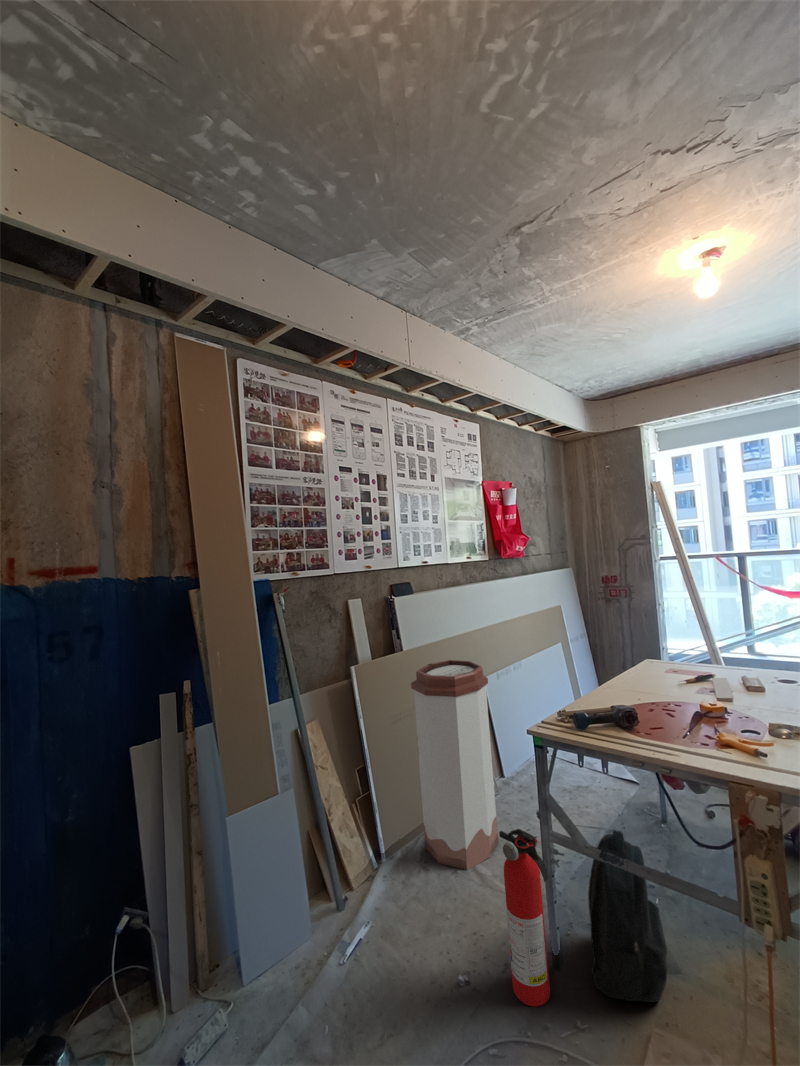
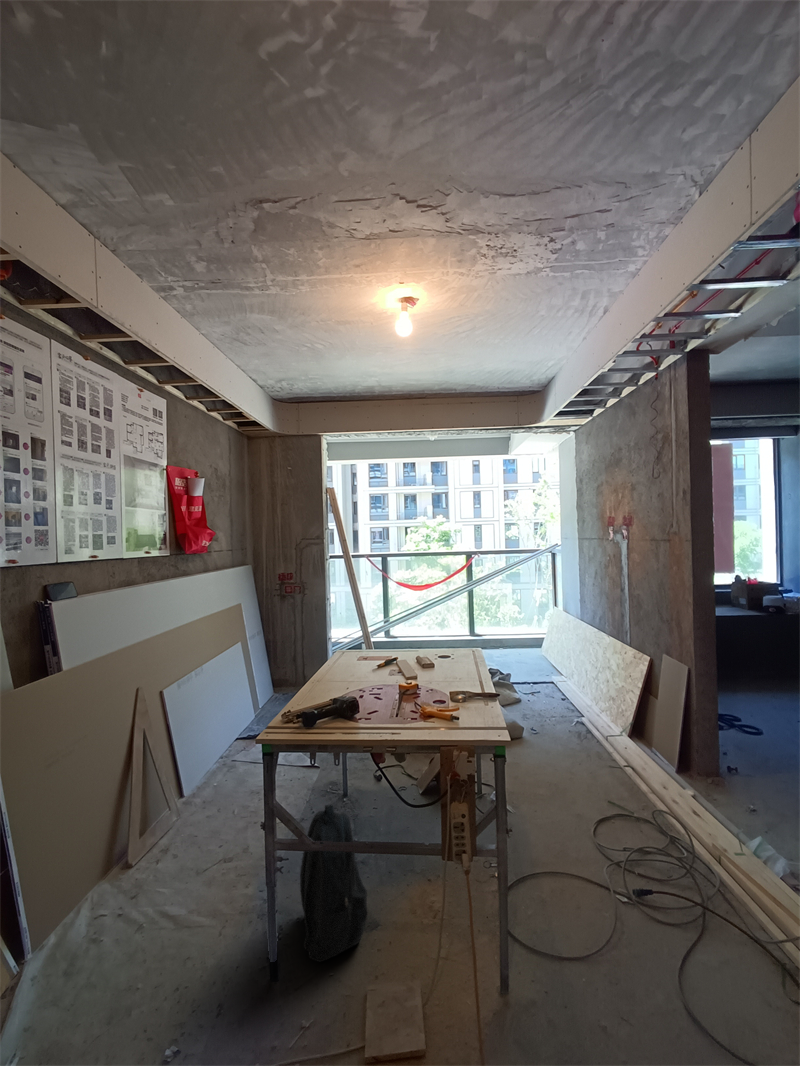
trash can: present [411,660,498,870] -> none [81,672,189,925]
fire extinguisher: present [499,829,550,1007] -> none [220,835,274,1017]

